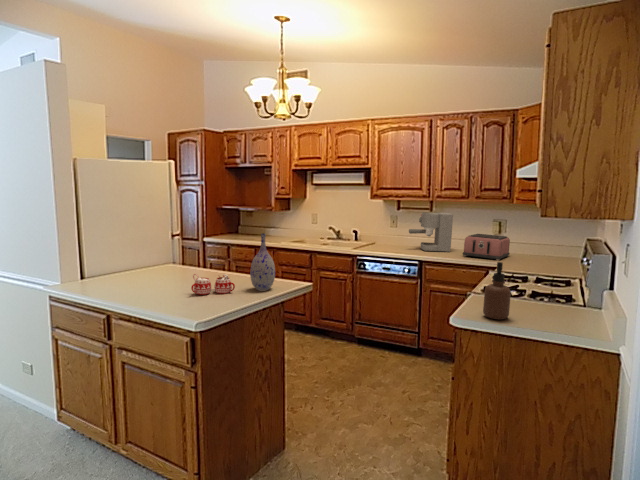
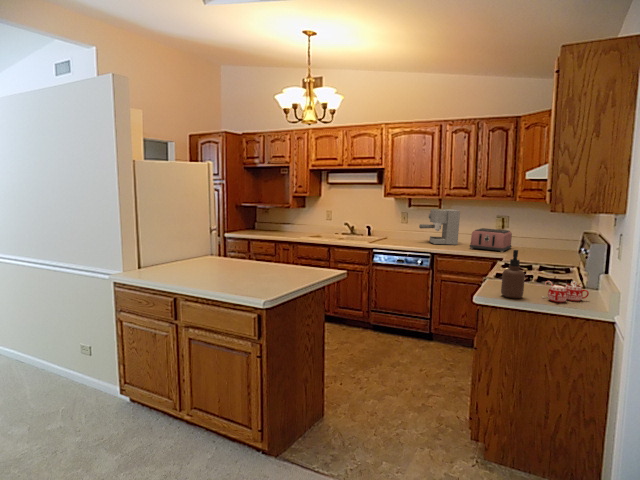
vase: present [250,233,275,291] -> none [296,227,317,277]
mug: present [191,274,235,295] -> present [541,281,589,302]

